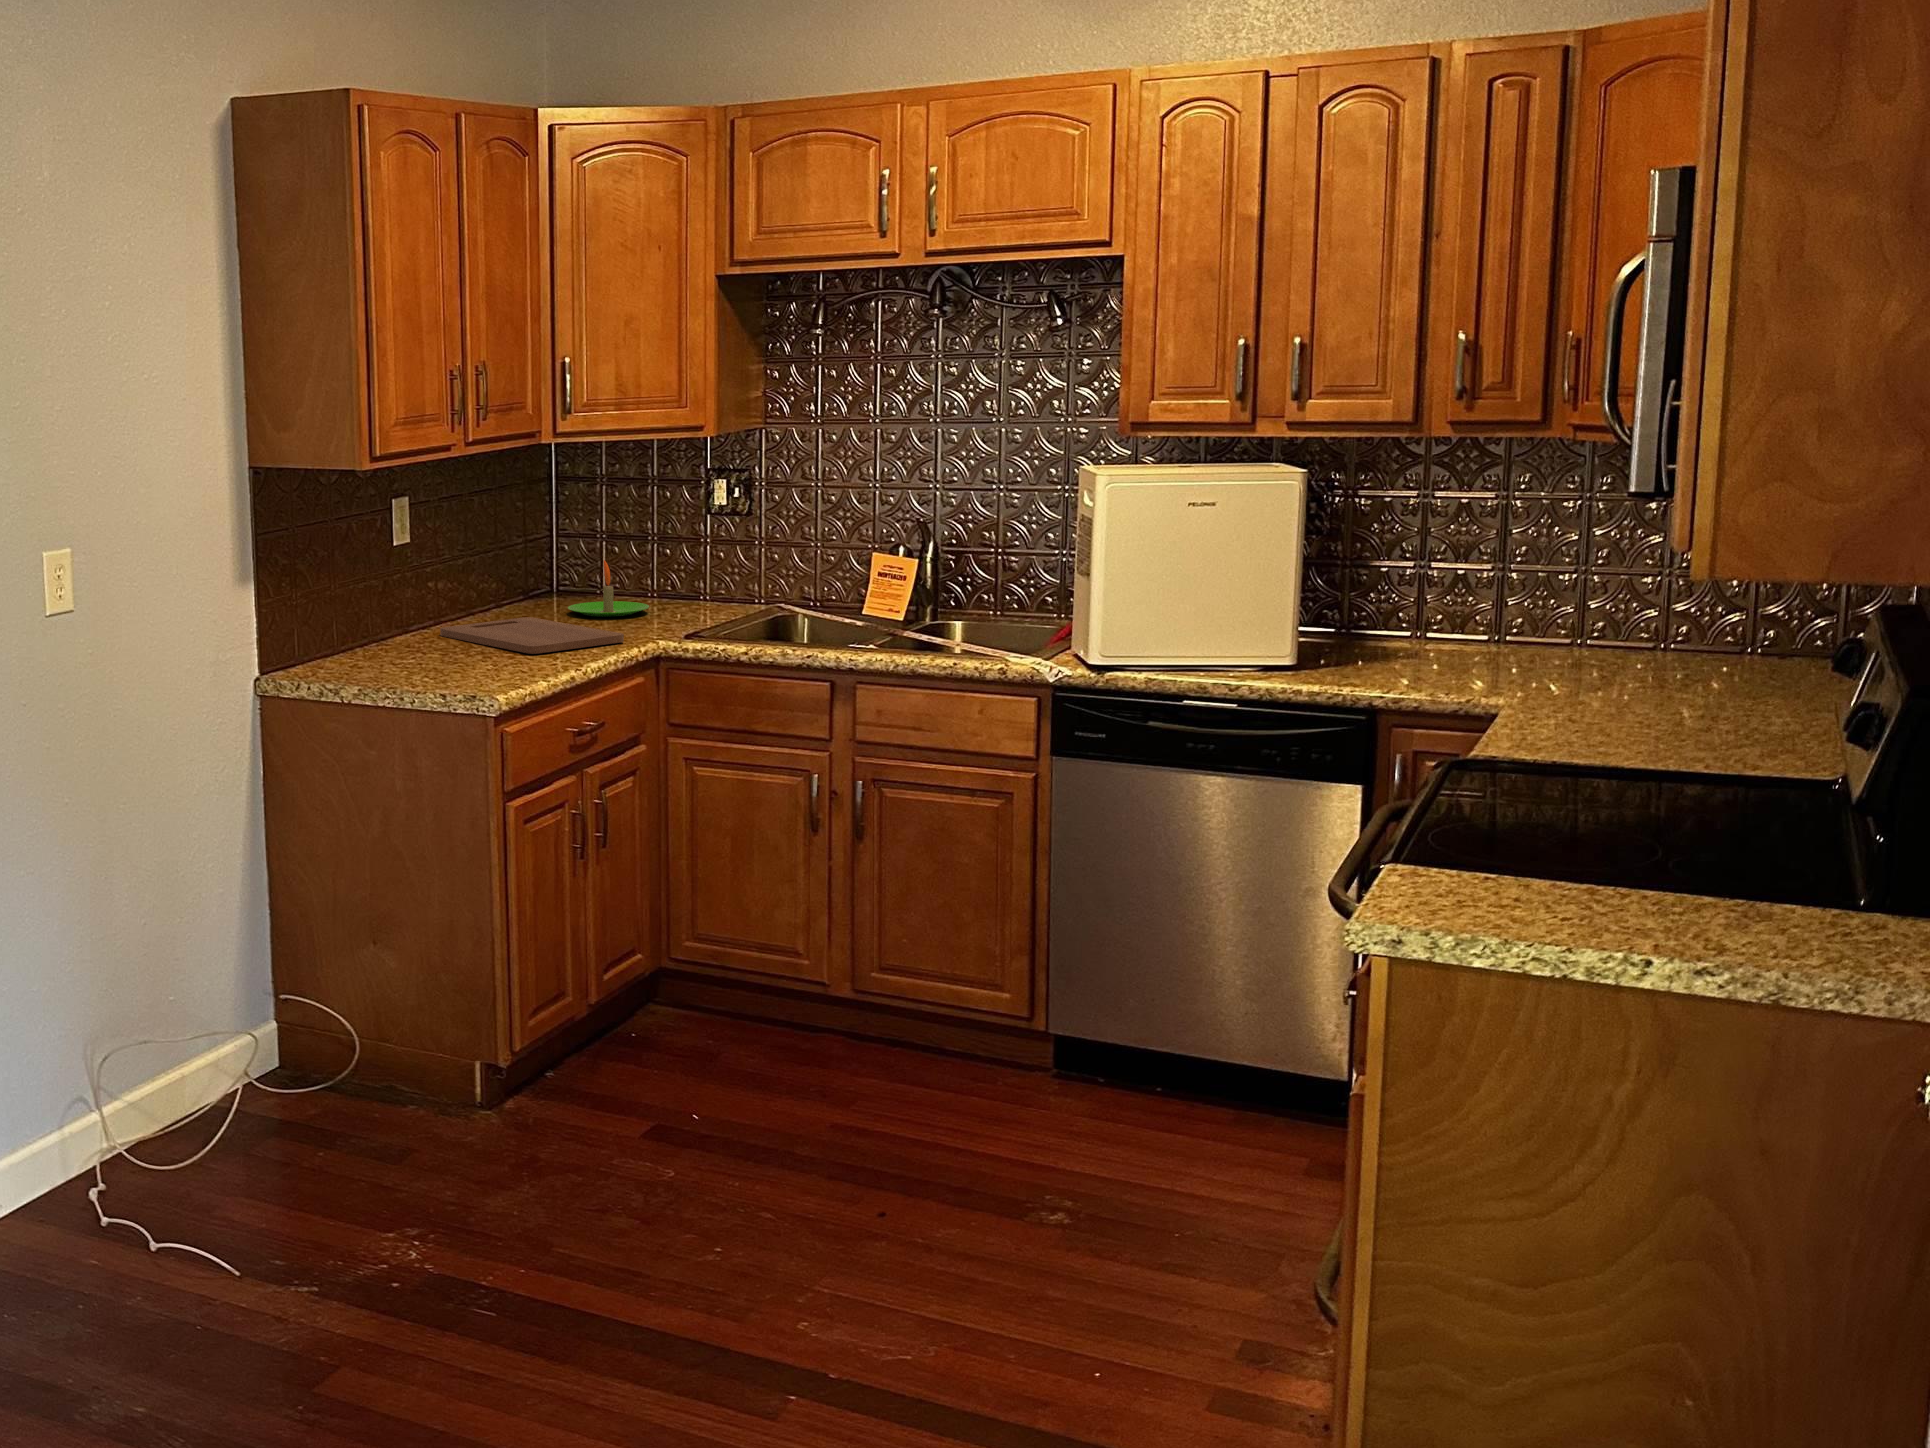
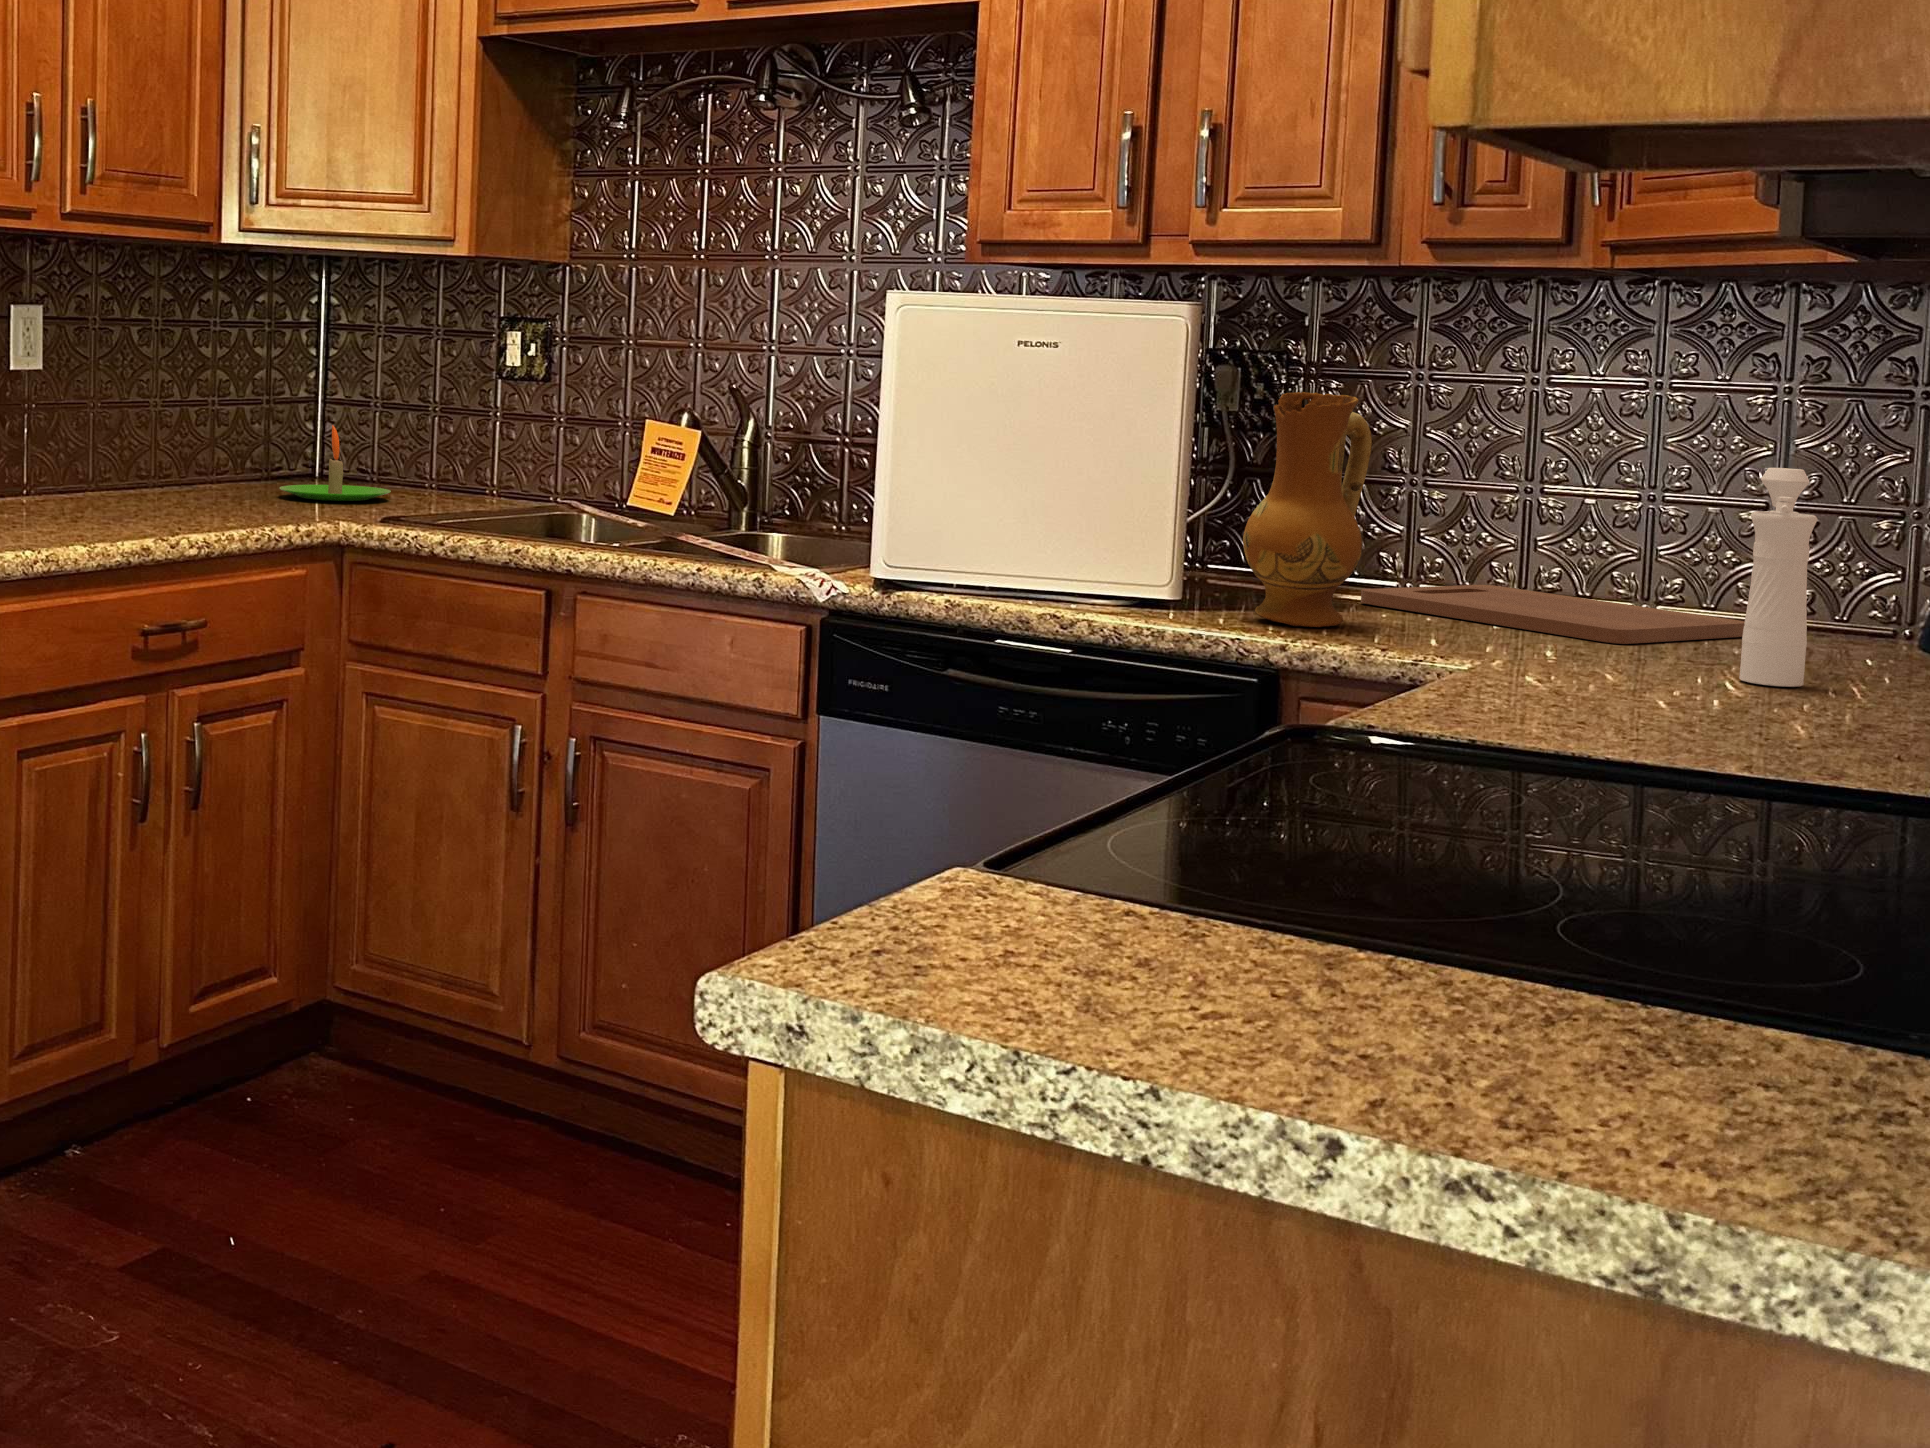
ceramic jug: none [1342,531,1422,682] -> present [1243,392,1372,627]
pepper mill: none [1670,570,1719,707] -> present [1739,468,1818,687]
cutting board: present [440,617,624,654] -> present [1361,585,1745,644]

